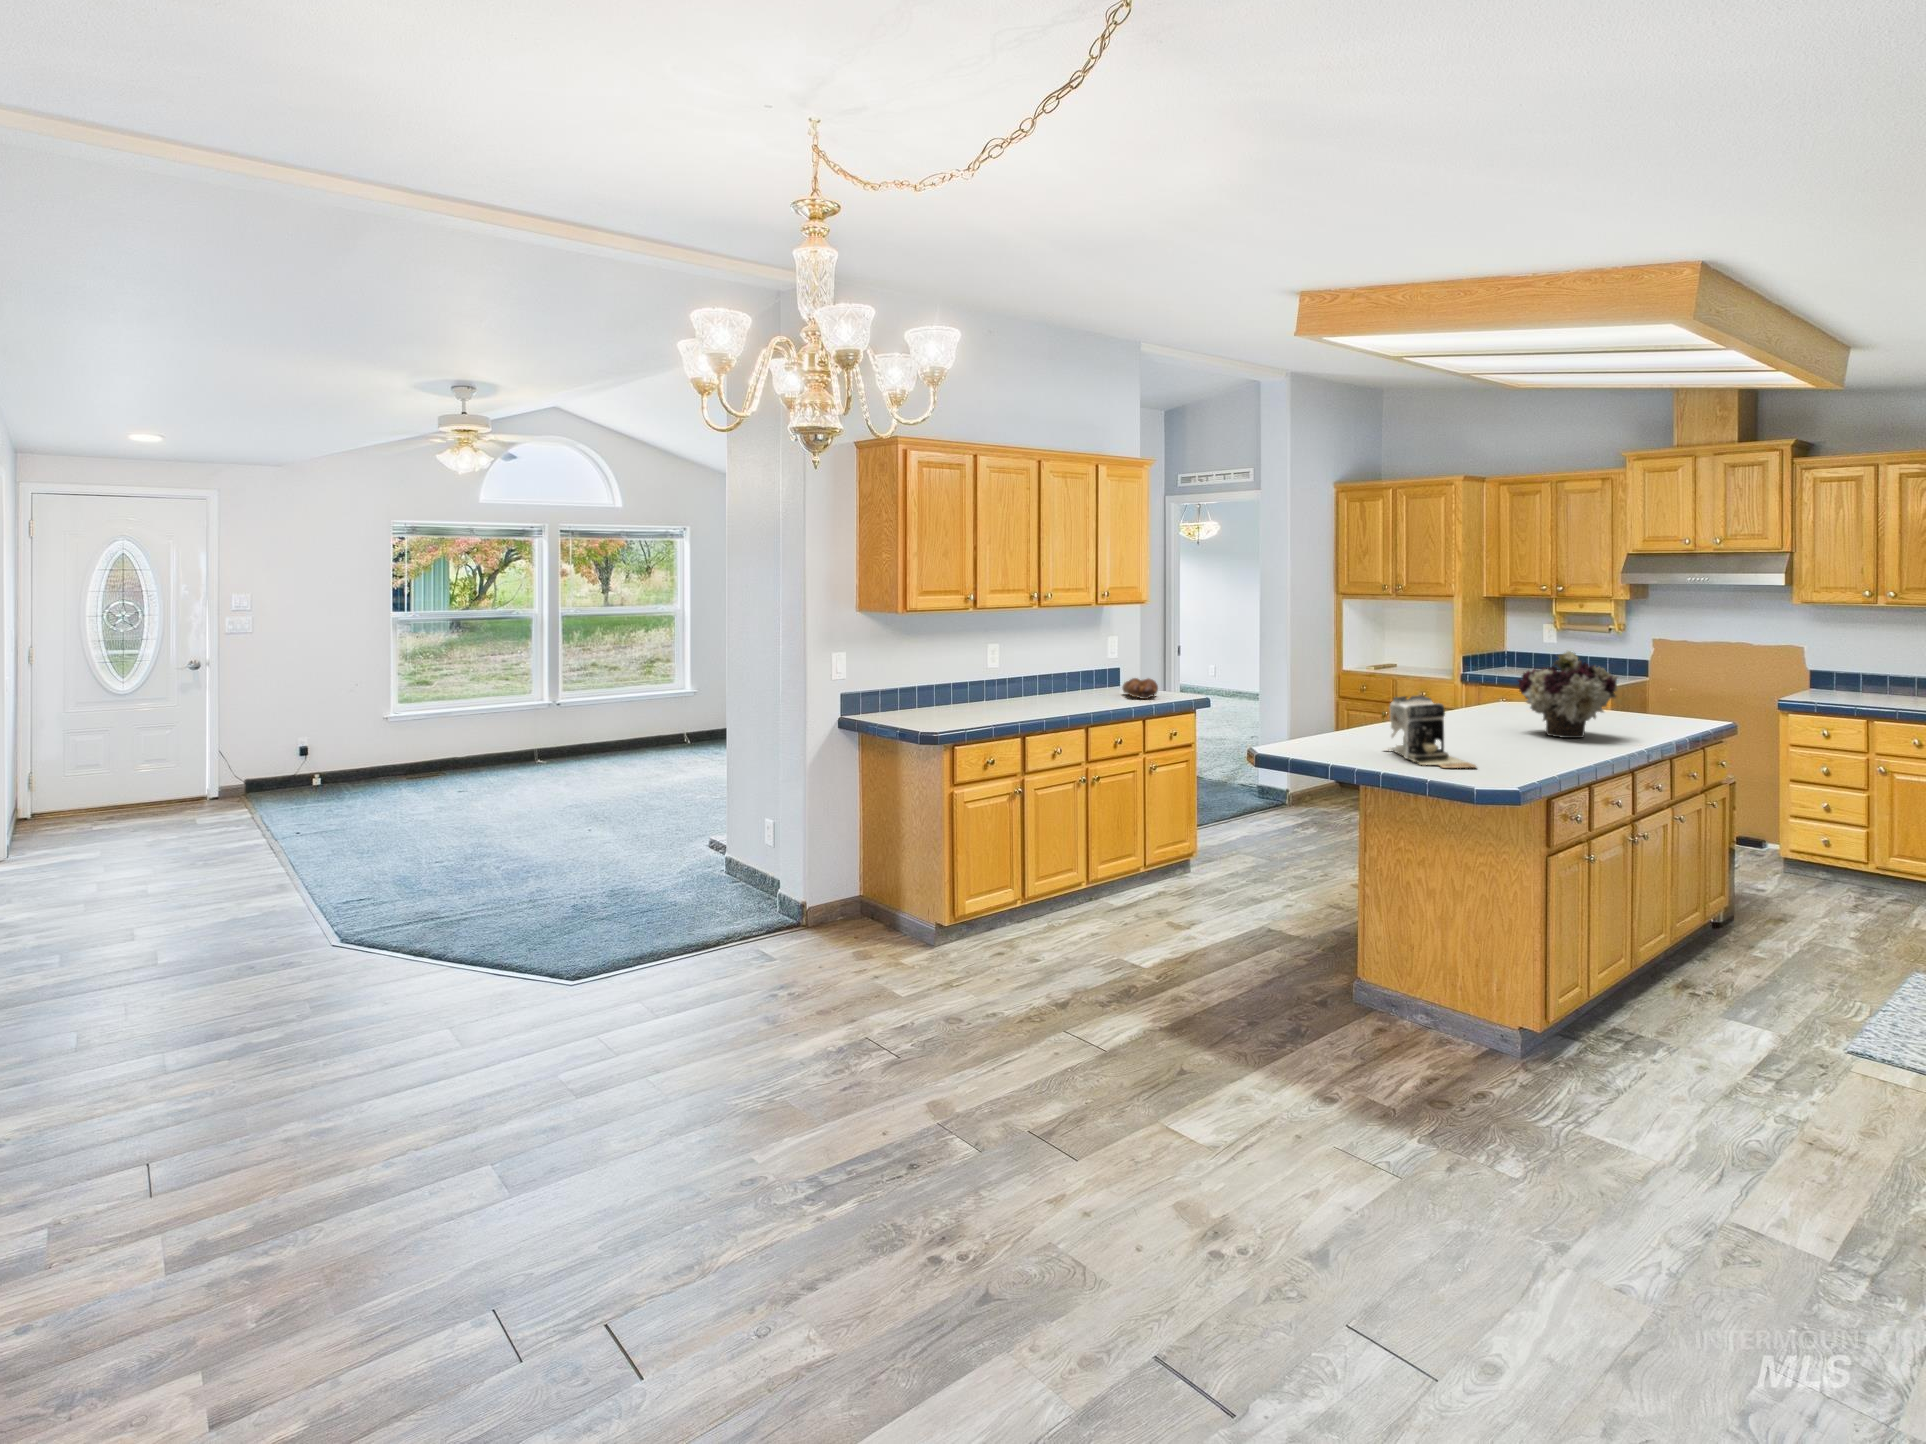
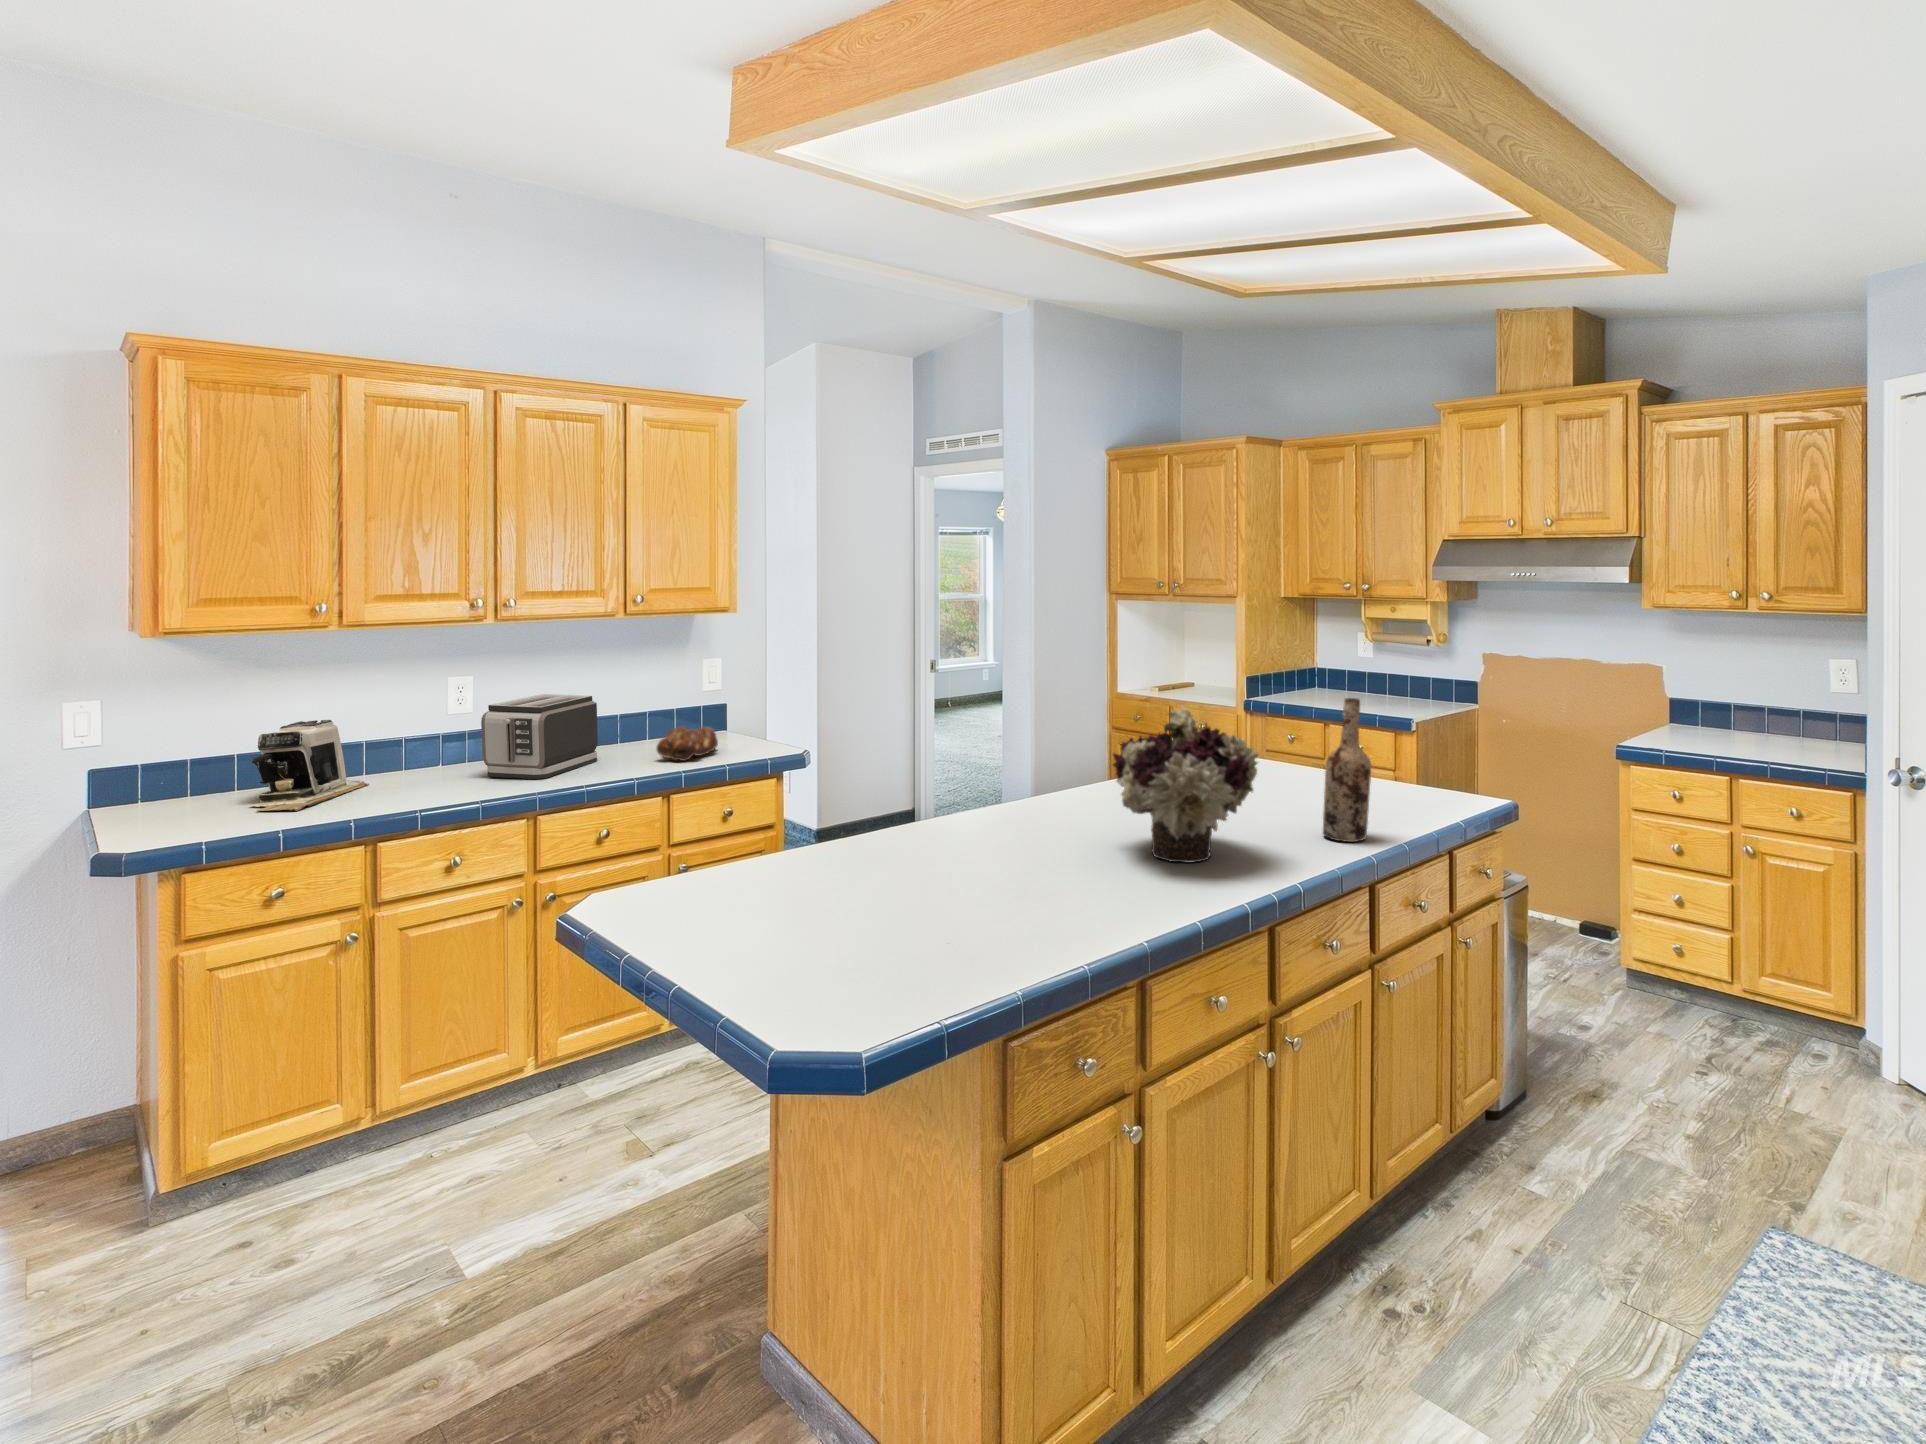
wine bottle: none [1639,648,1673,732] -> present [1323,698,1371,842]
toaster: none [1040,655,1090,706] -> present [481,694,598,779]
coffee maker: present [1385,696,1476,768] -> present [250,720,369,811]

